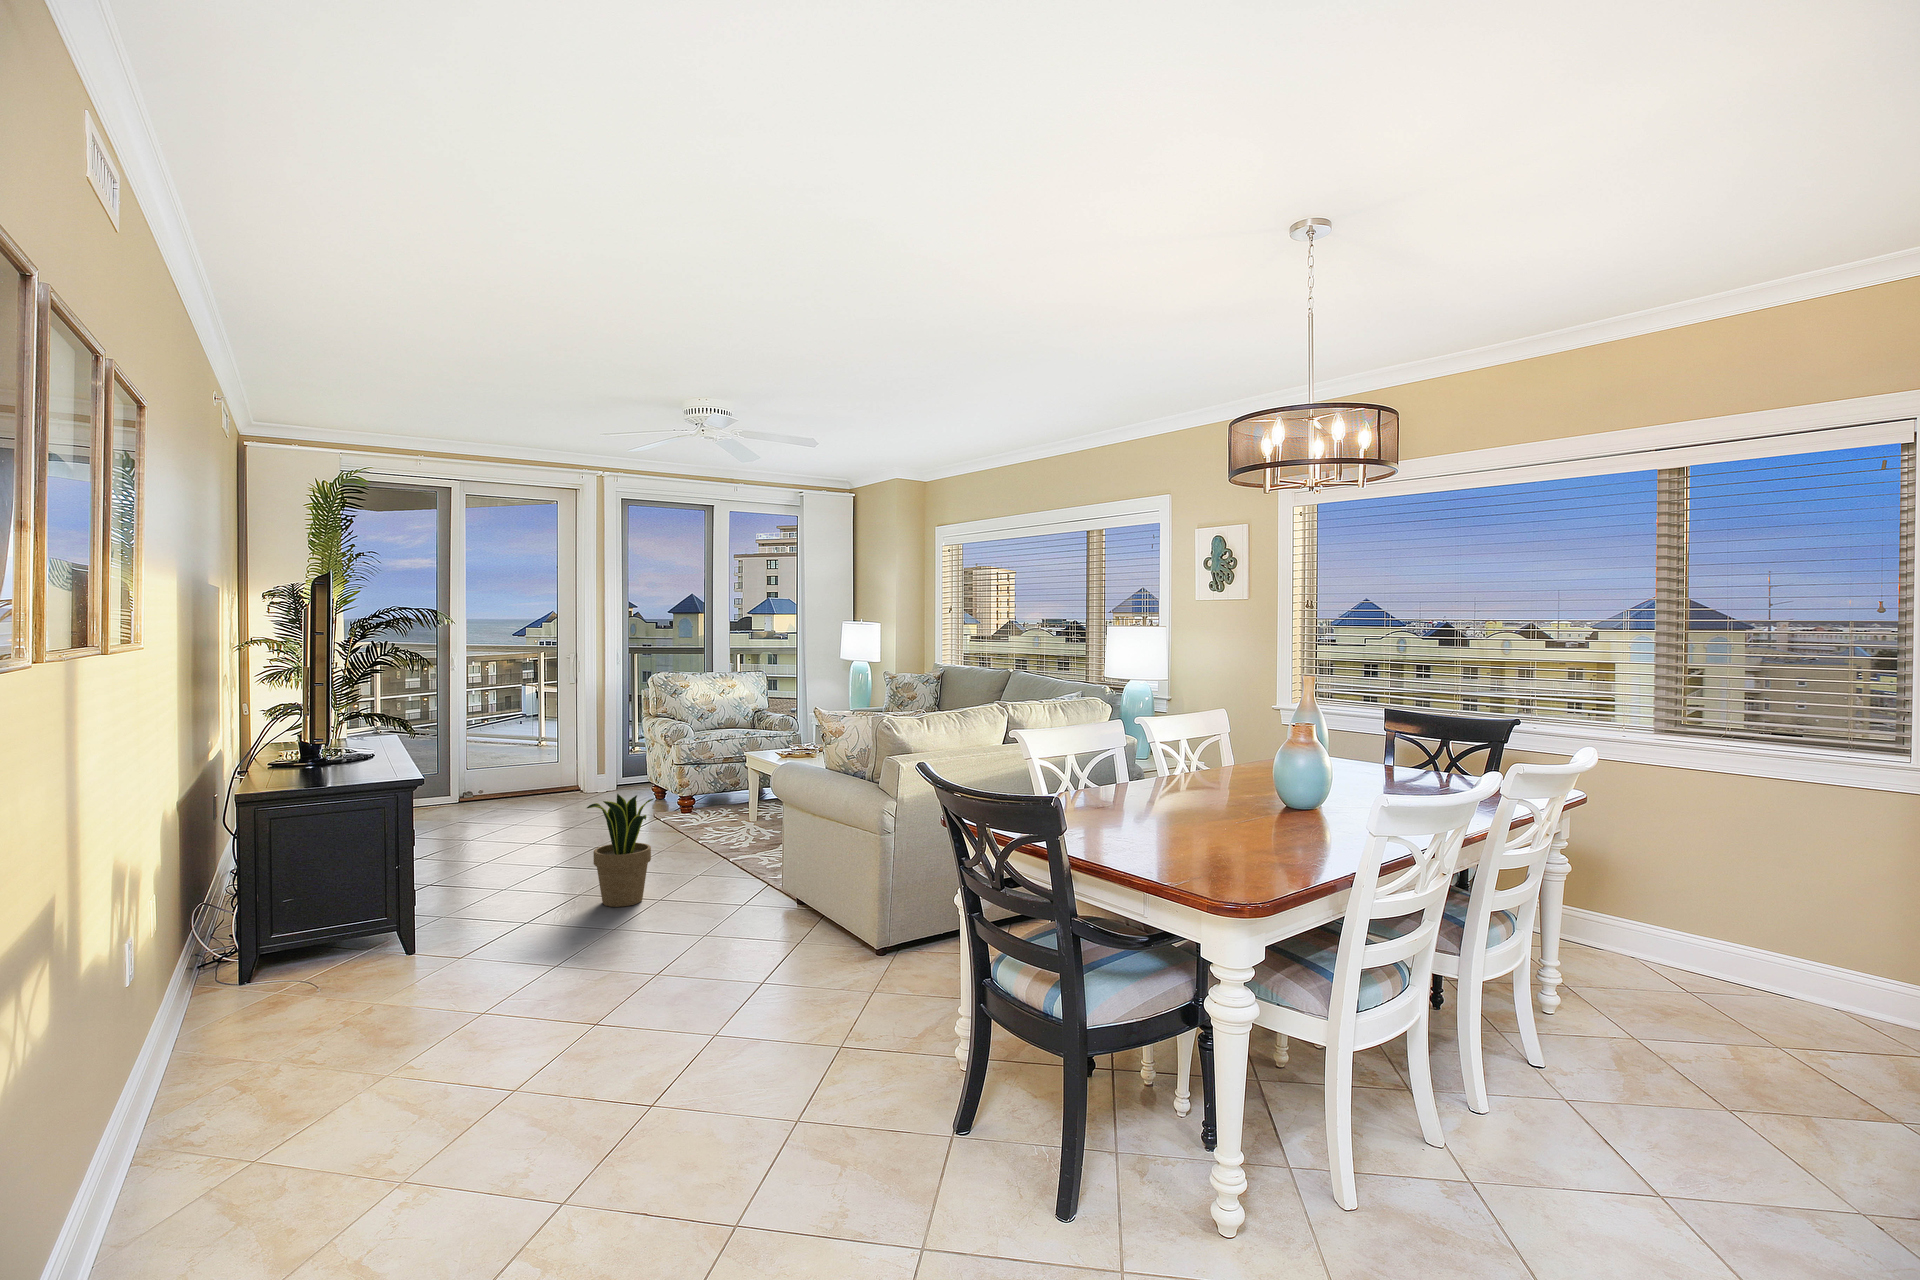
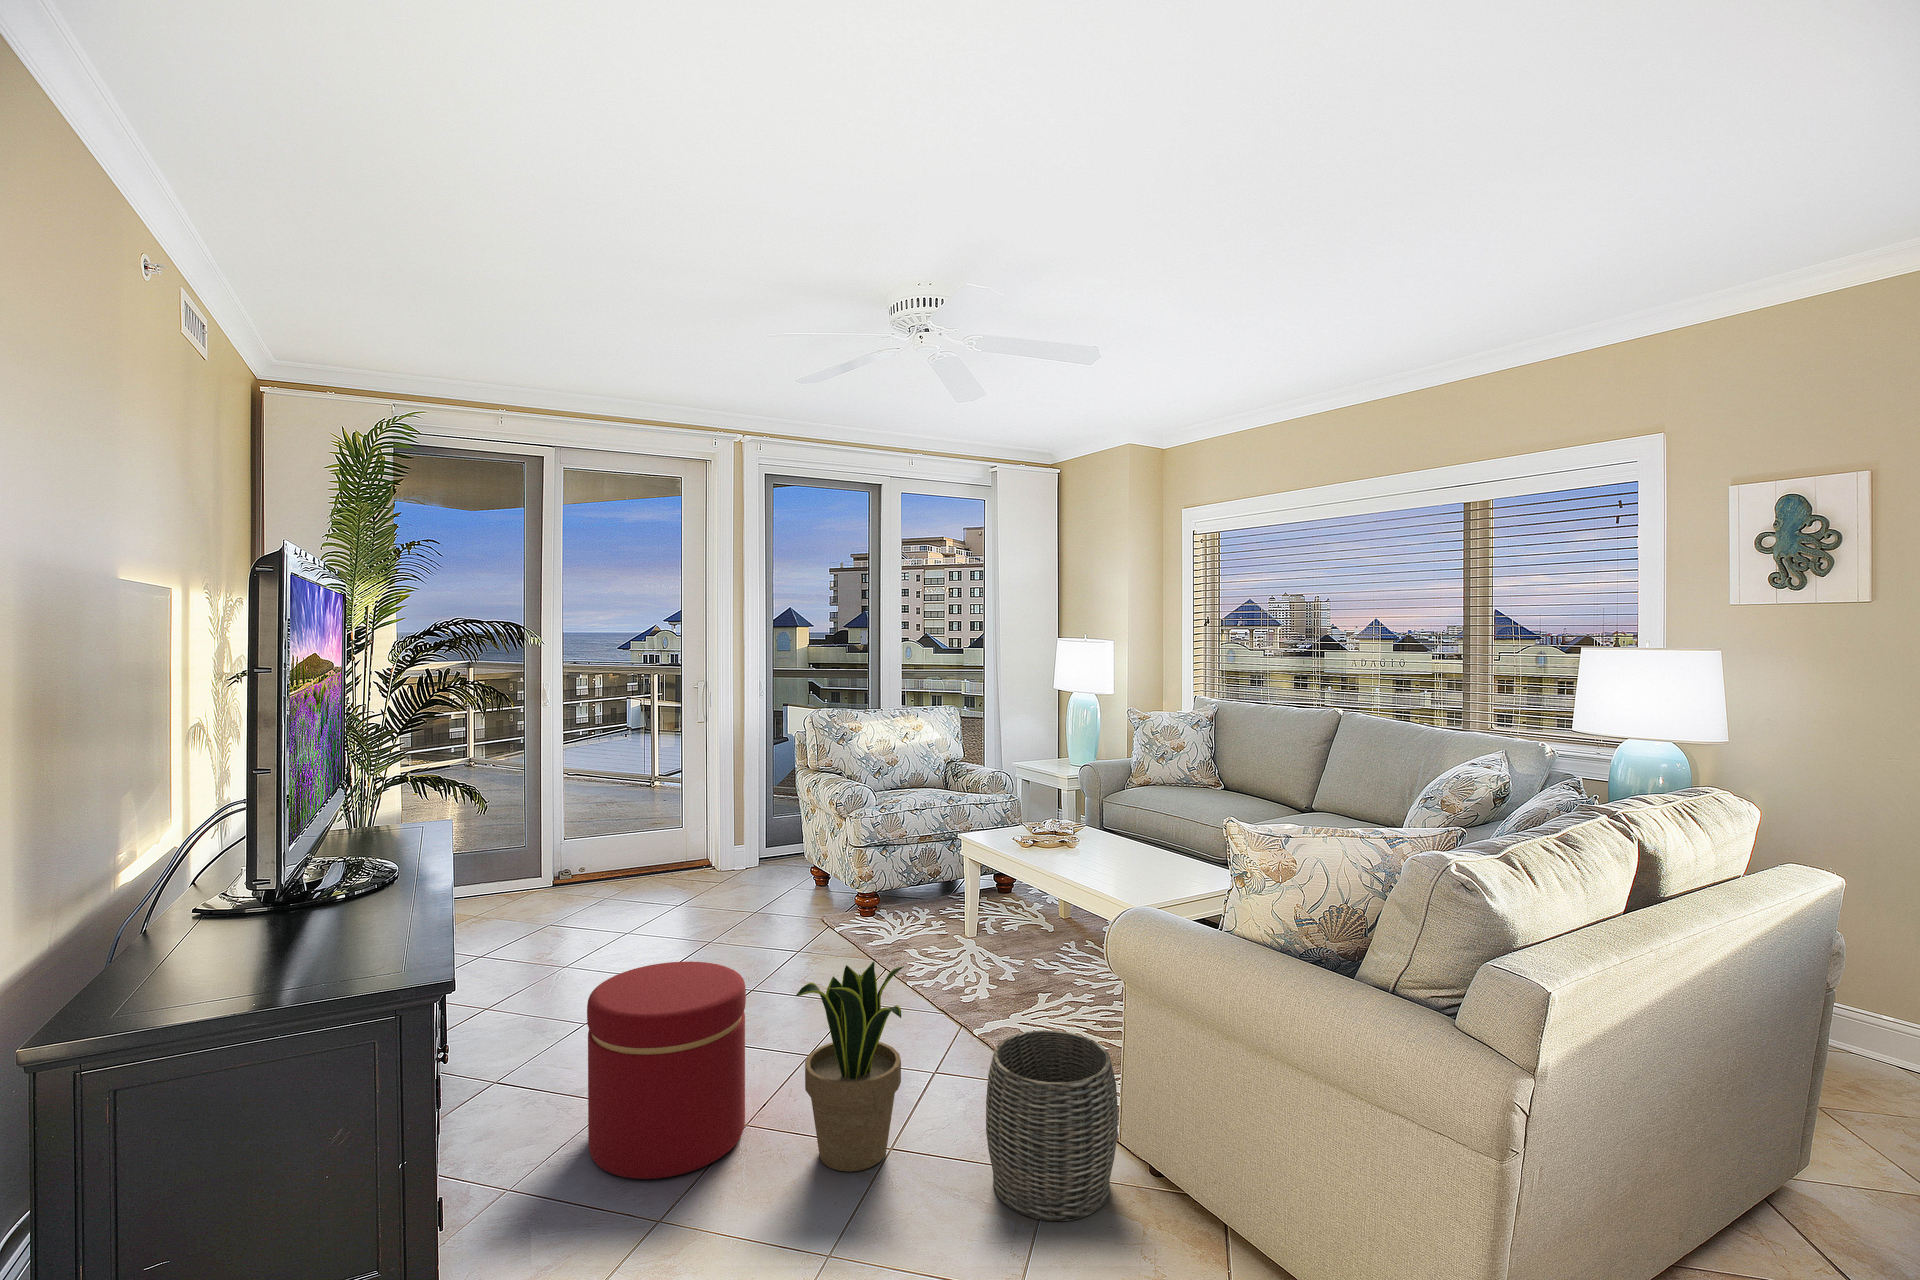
ottoman: none [467,803,563,910] -> present [587,961,746,1179]
woven basket: none [691,831,765,919] -> present [986,1030,1118,1221]

